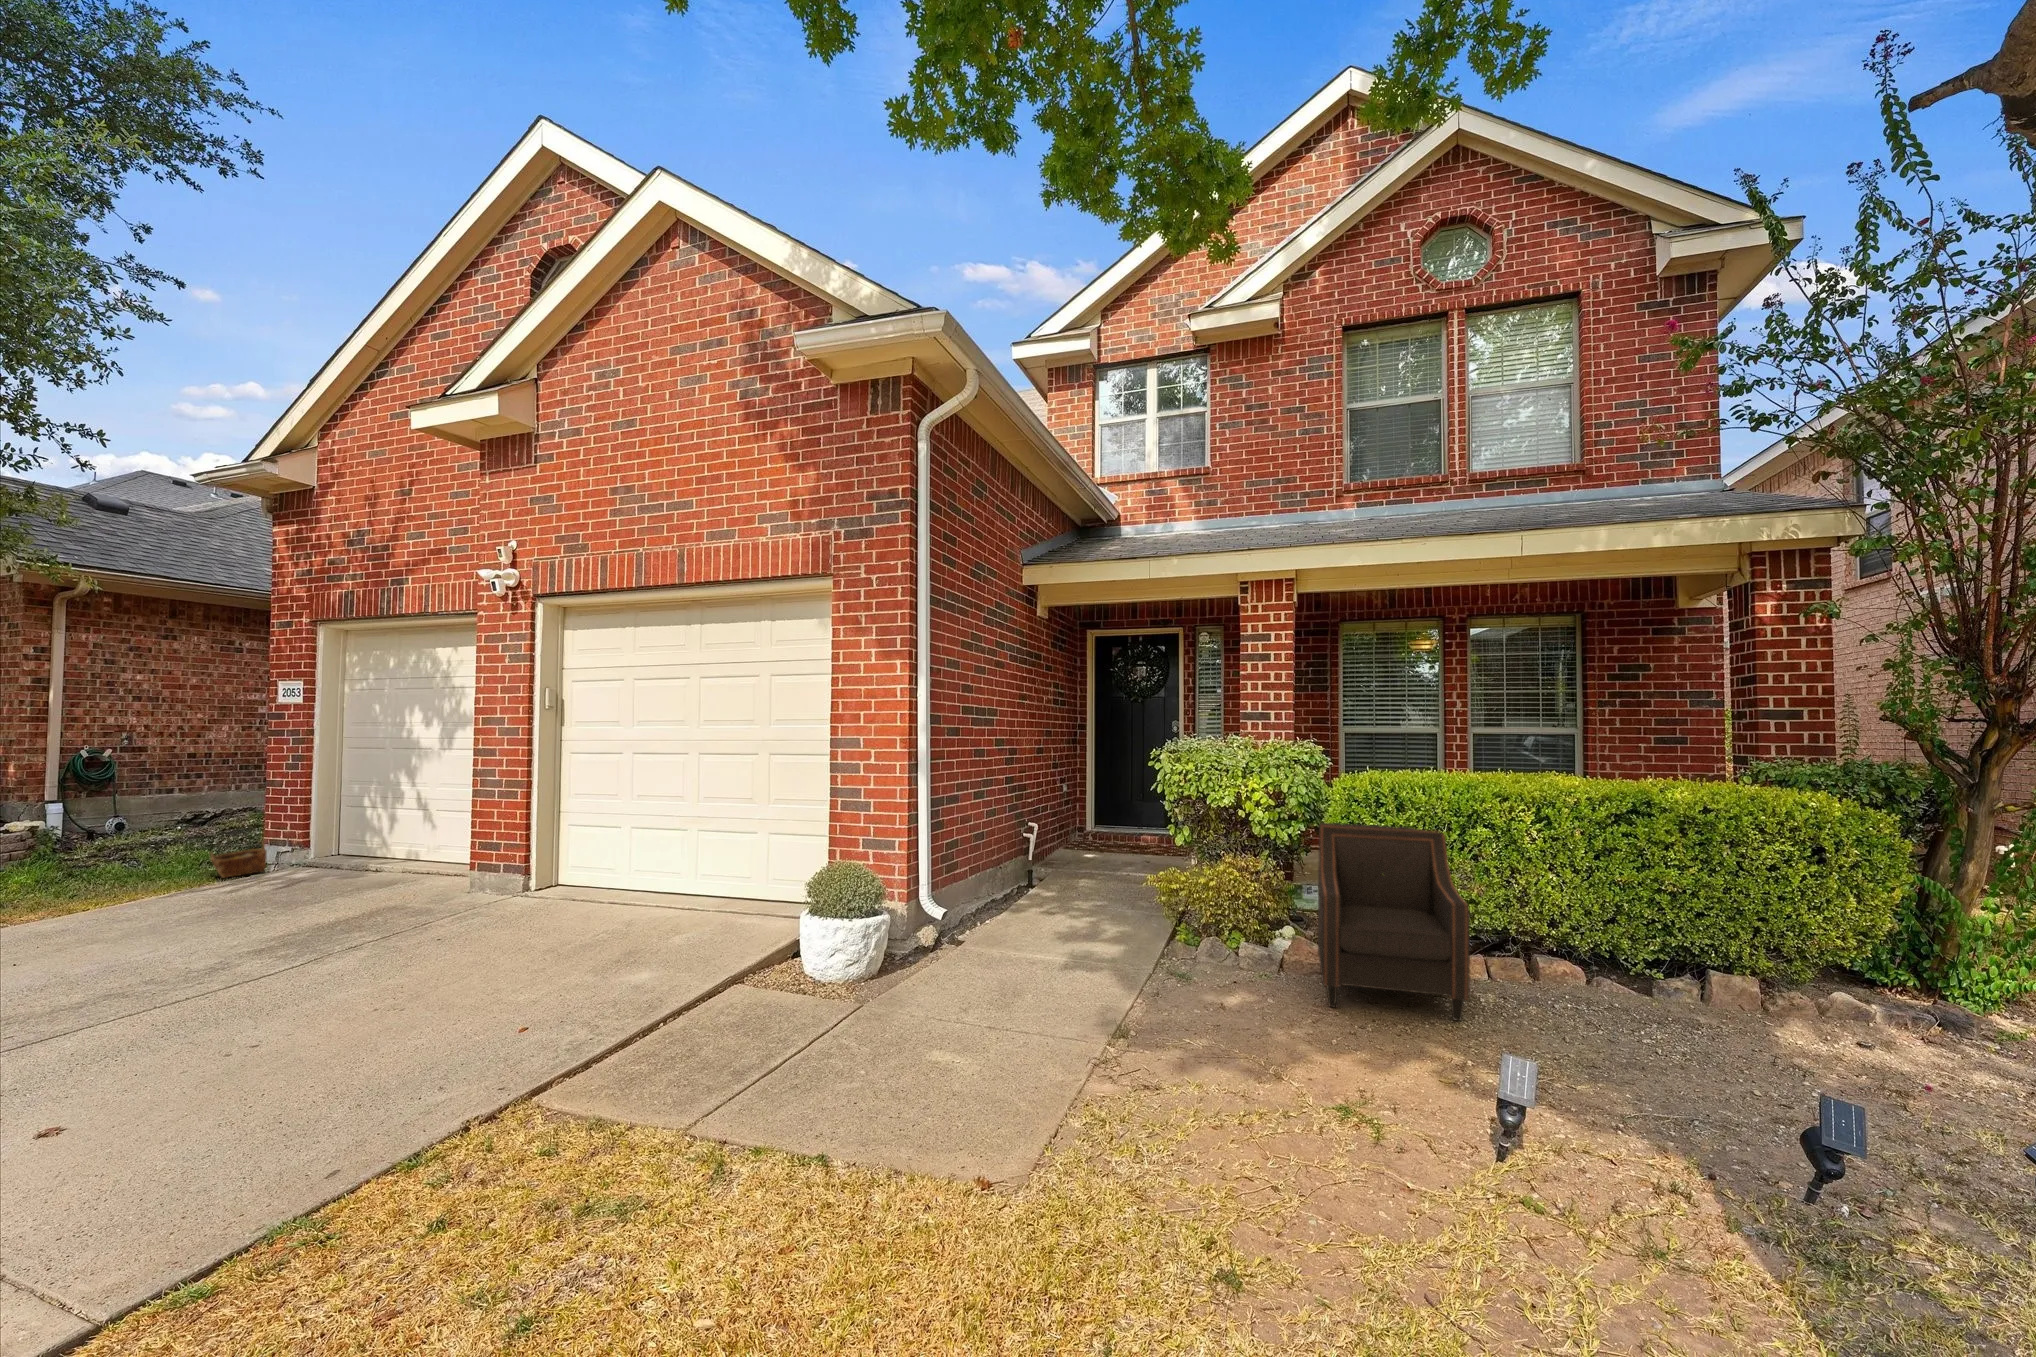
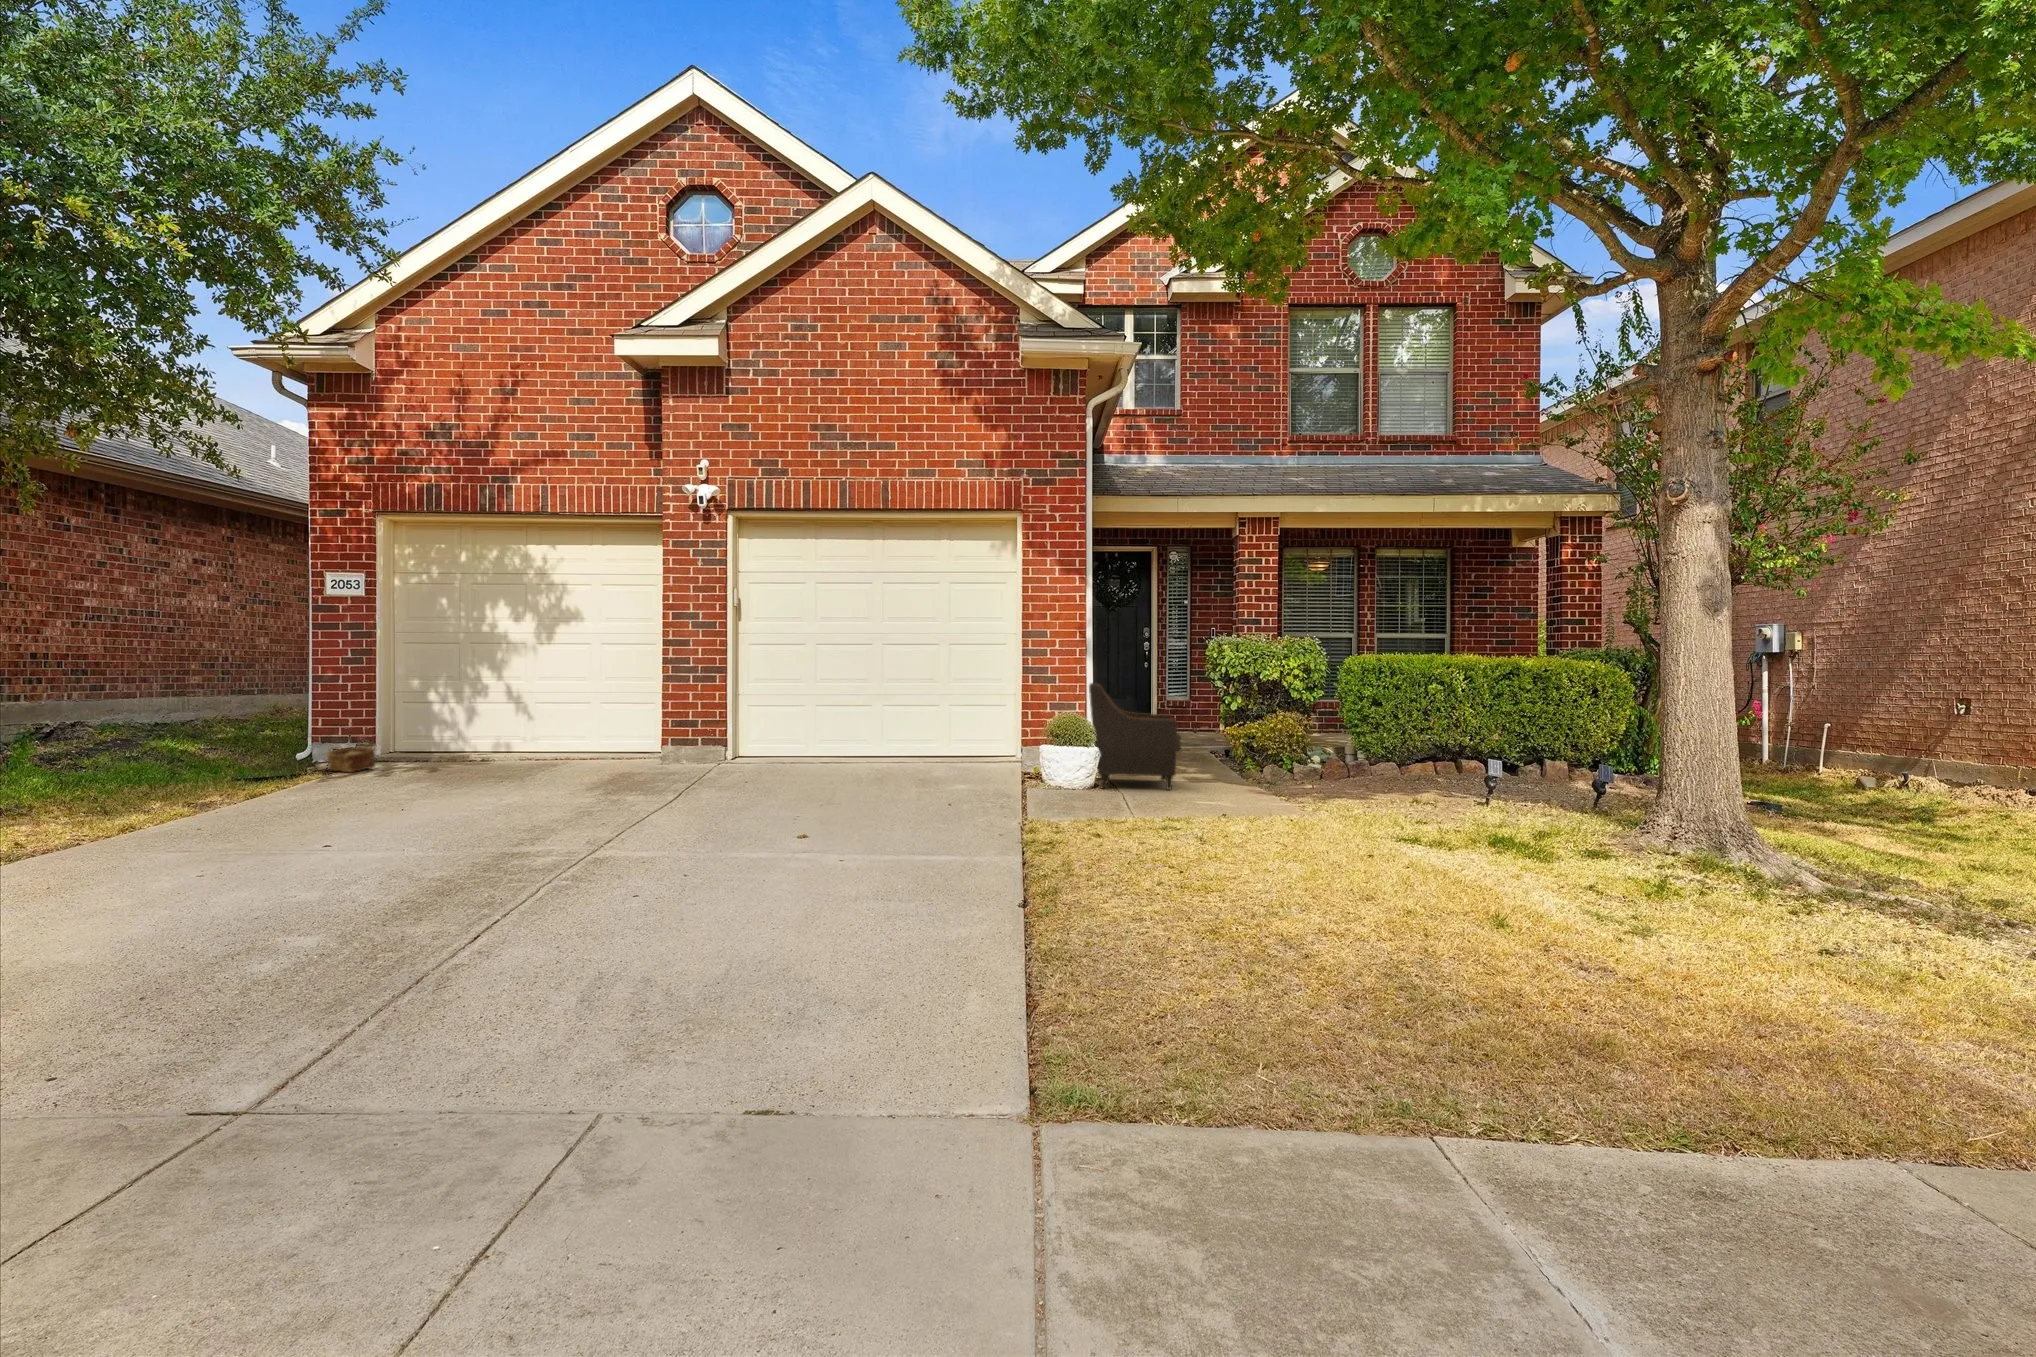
chair: present [1318,823,1470,1021] -> present [1089,683,1181,790]

